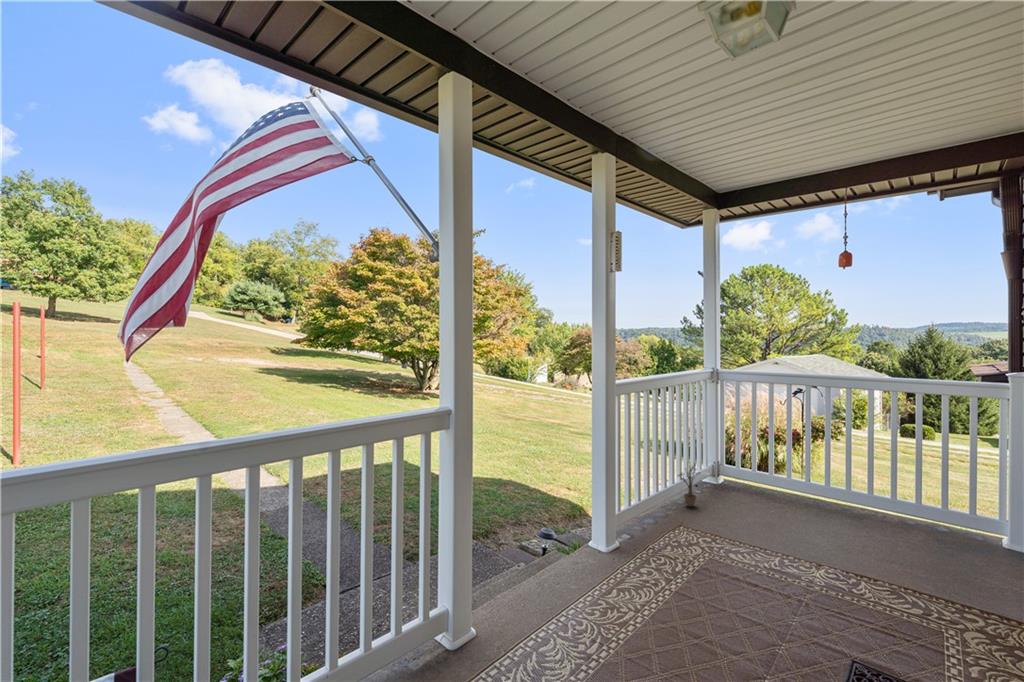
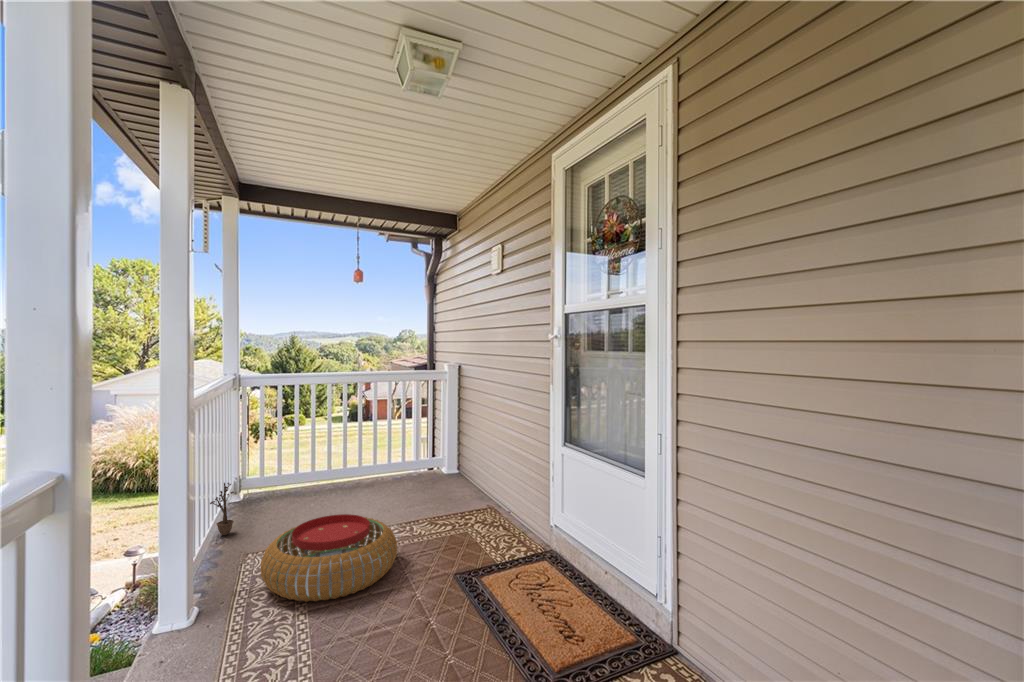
pouf: none [661,517,801,607] -> present [261,514,397,601]

